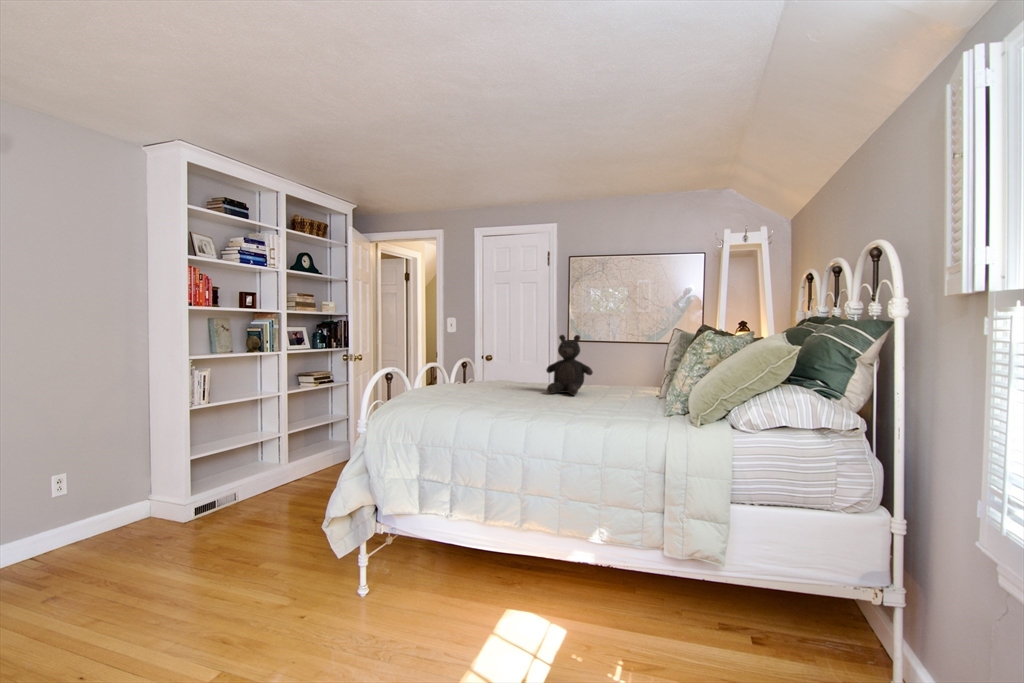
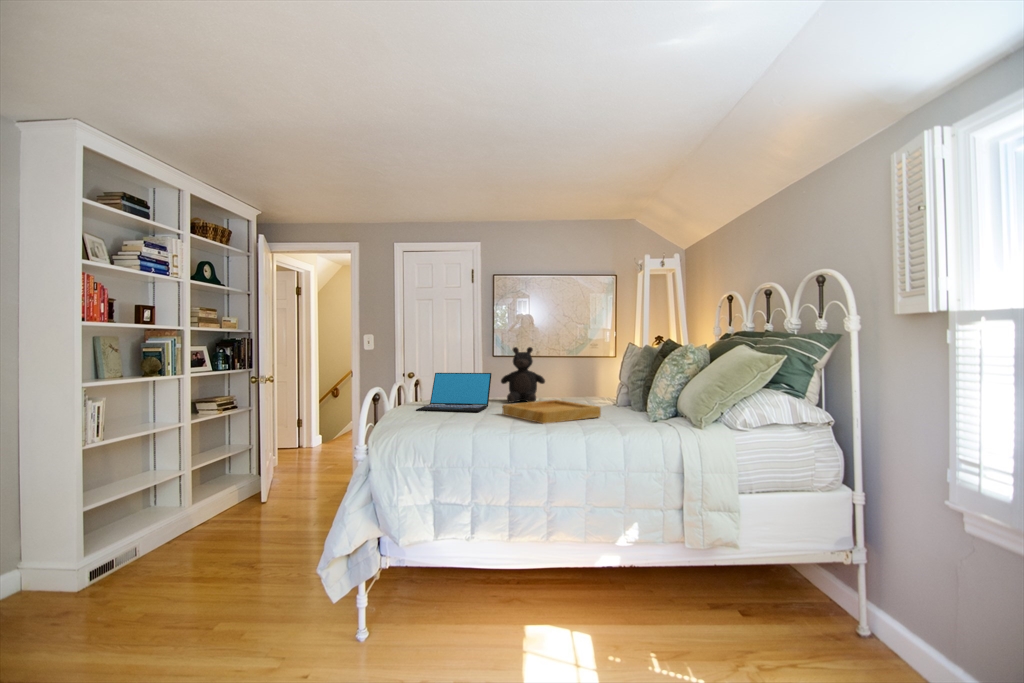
laptop: none [443,359,526,403] -> present [416,373,491,413]
tray: none [520,395,622,423] -> present [502,400,601,424]

